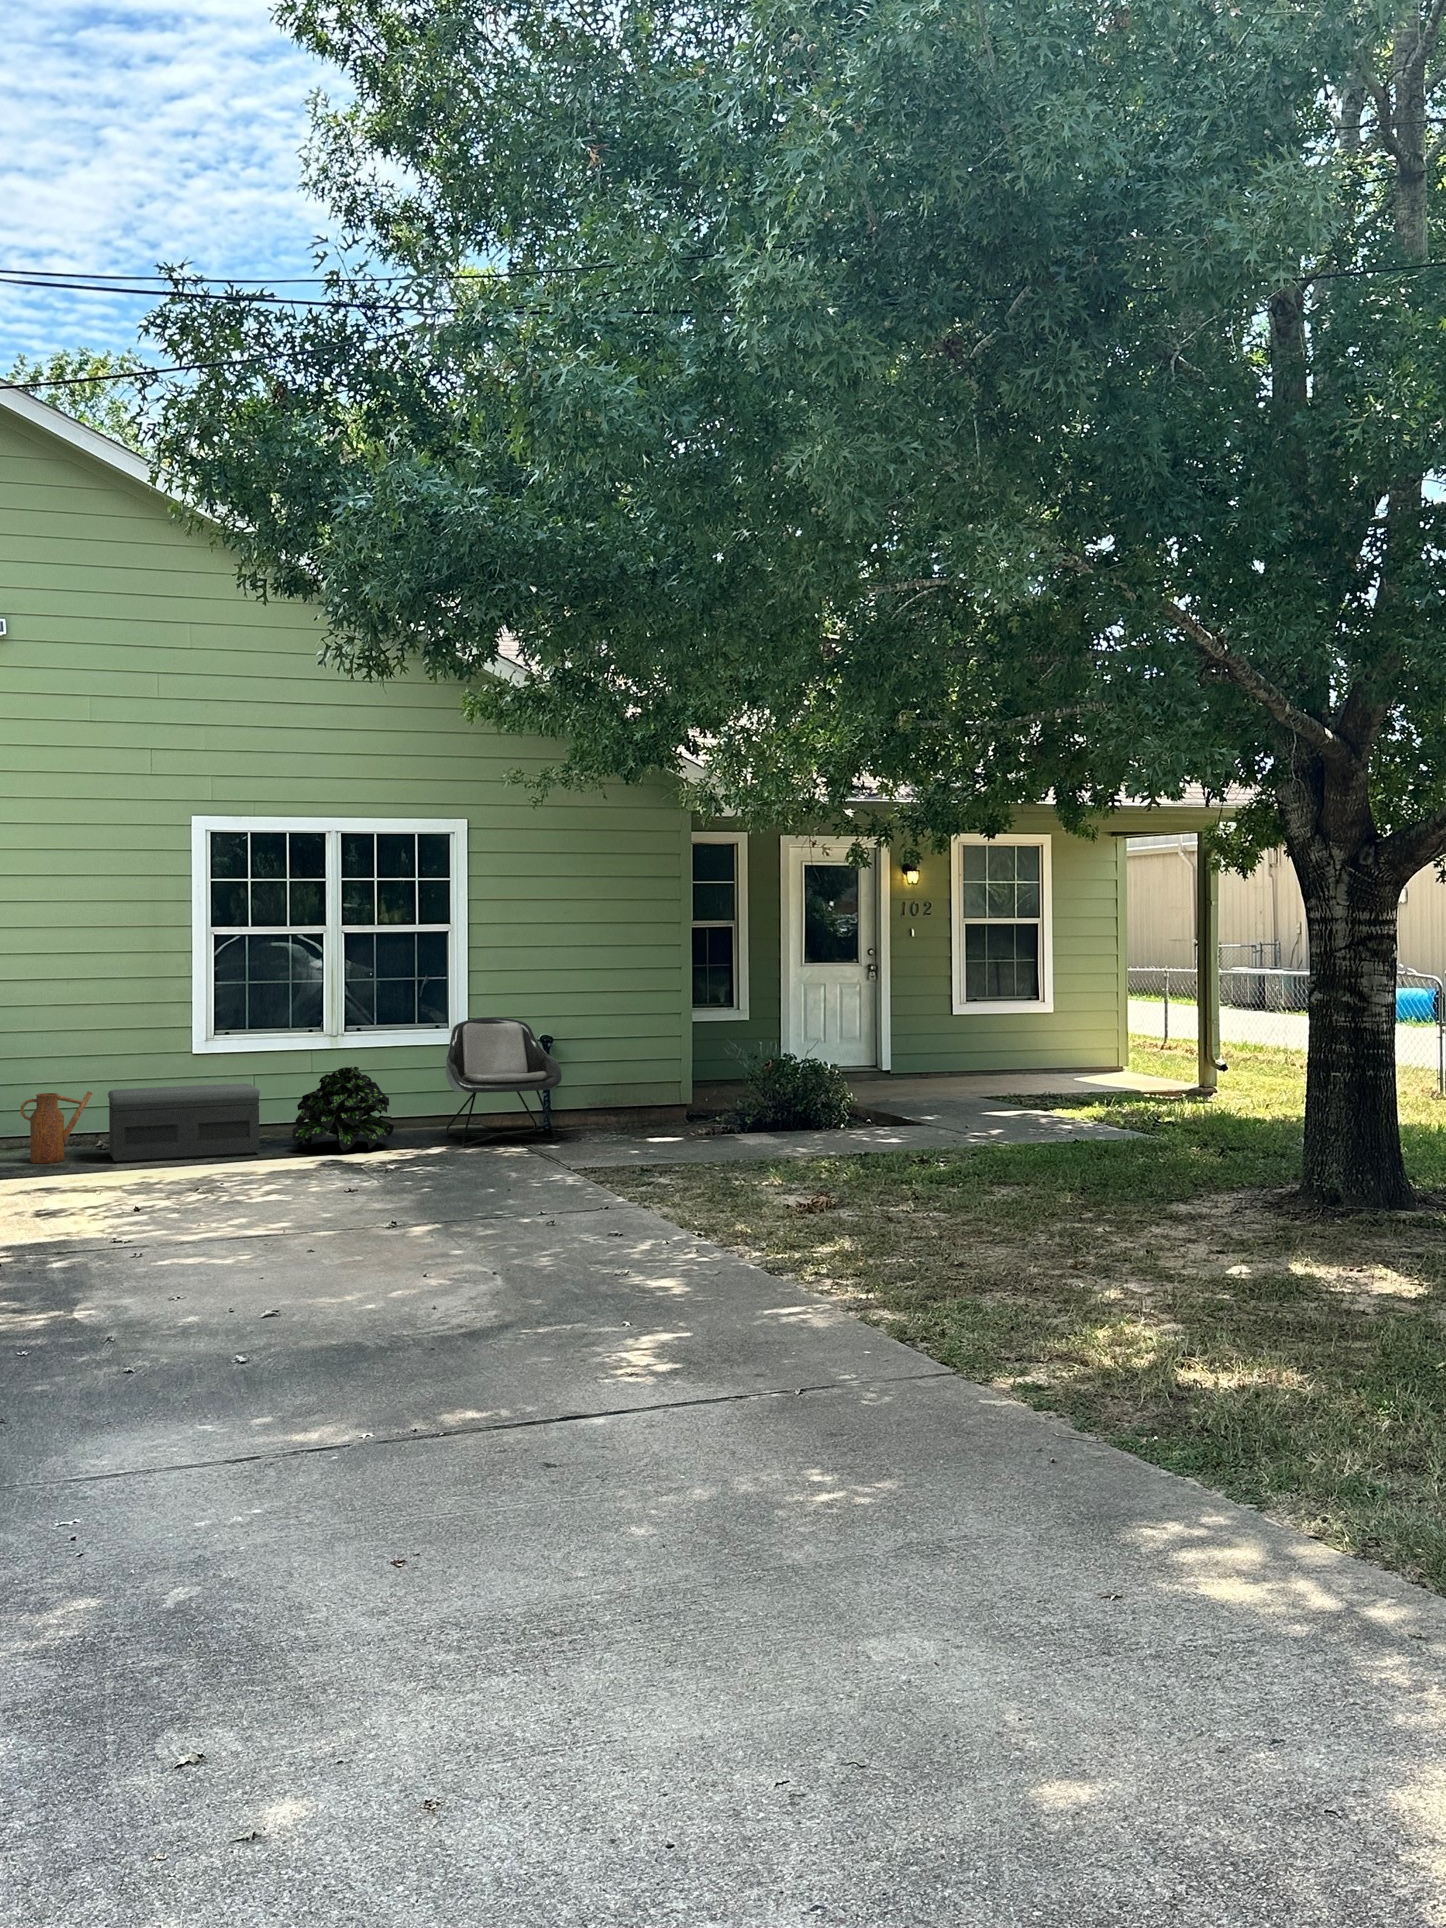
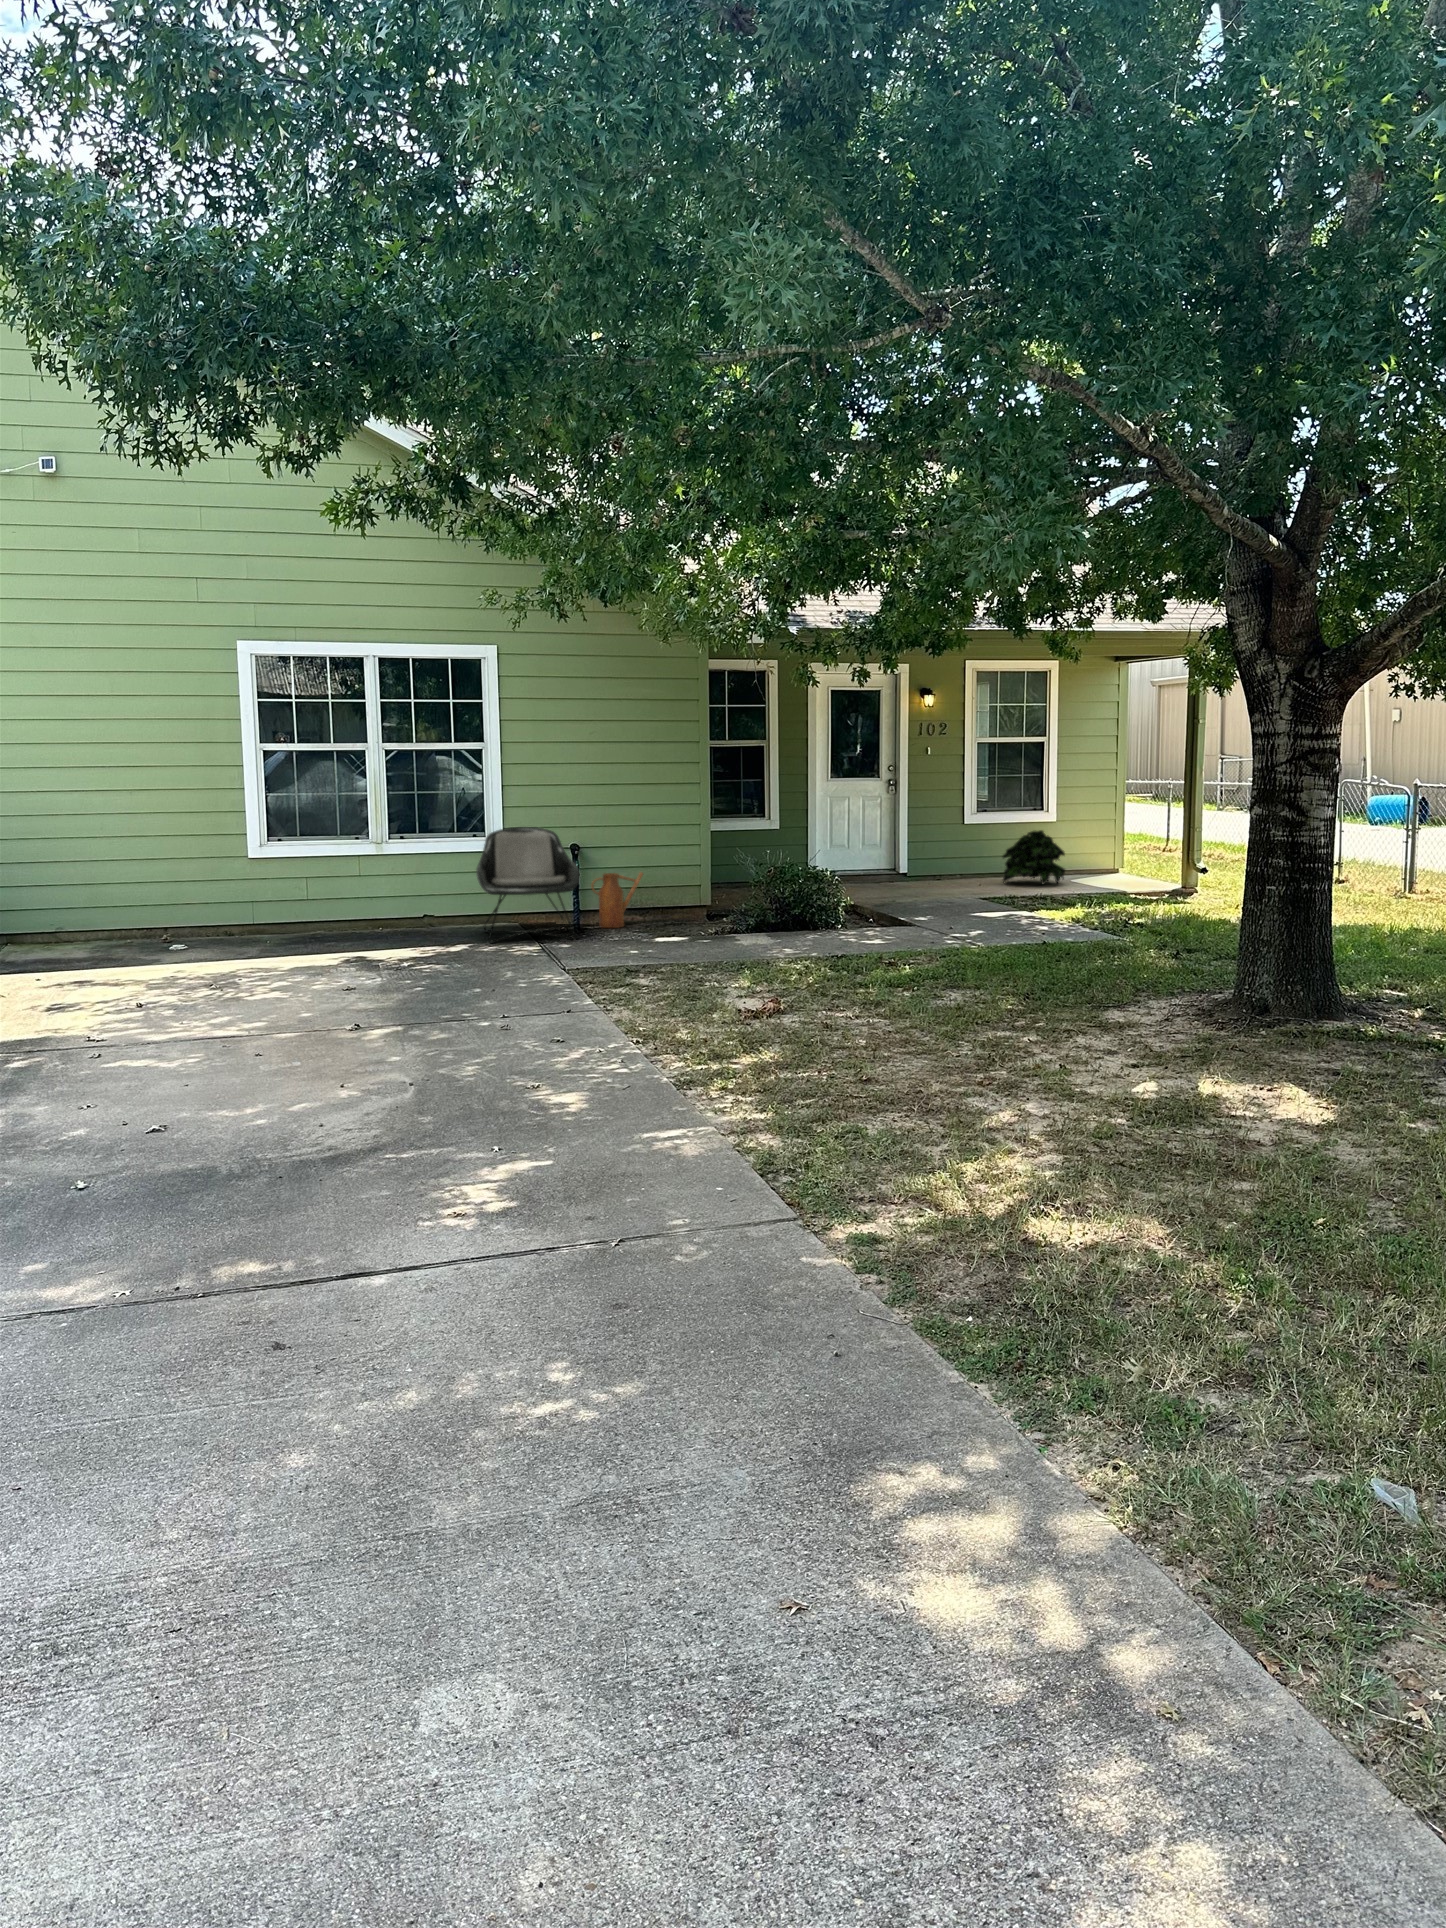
potted plant: present [292,1067,394,1151] -> present [1003,830,1065,884]
storage bench: present [108,1084,260,1163] -> none [167,886,306,957]
watering can: present [20,1091,92,1164] -> present [591,873,643,928]

